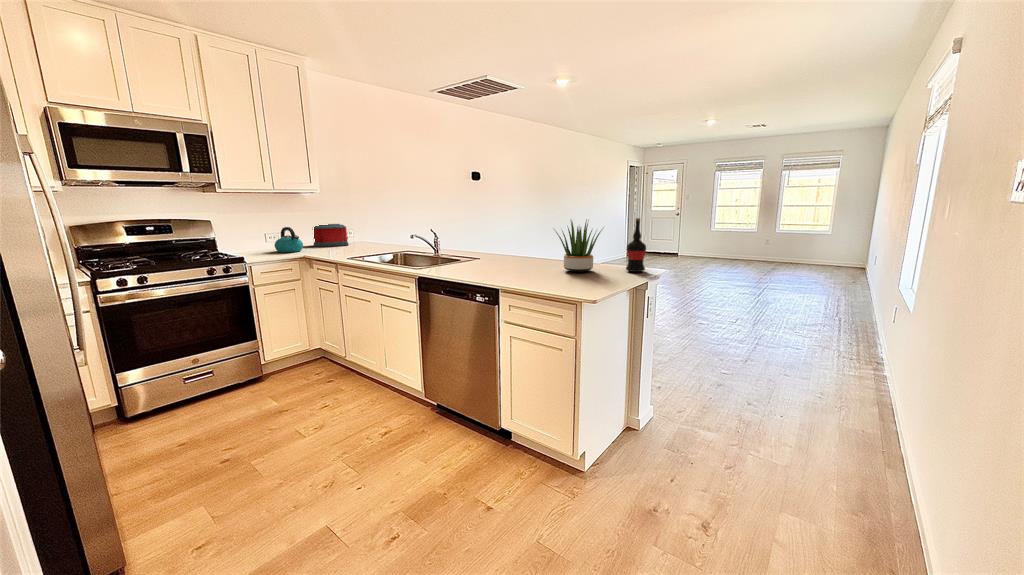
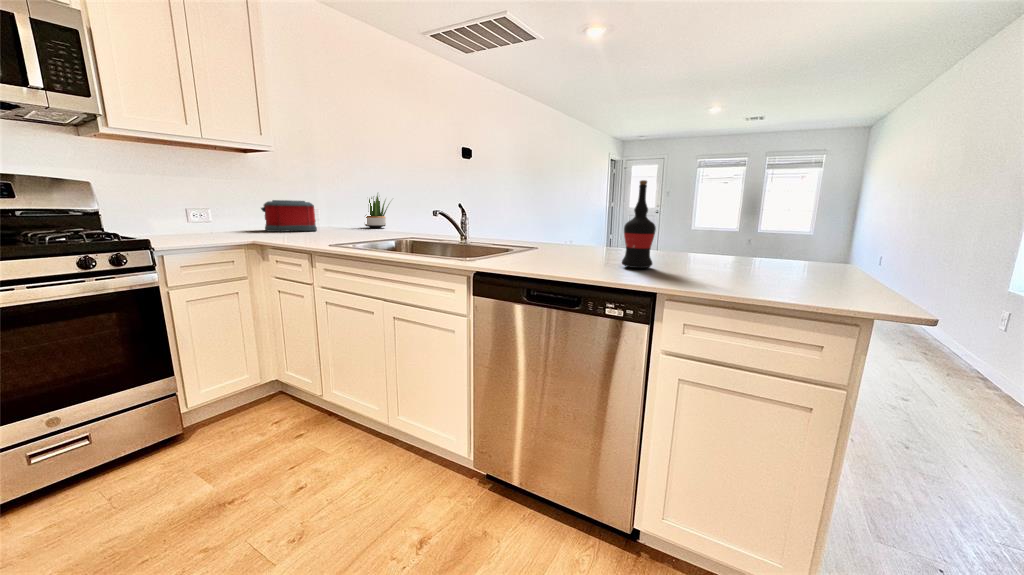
wine bottle: present [626,218,646,272] -> present [622,180,656,268]
potted plant: present [556,220,603,272] -> present [365,195,390,228]
kettle: present [275,227,303,252] -> none [205,198,252,237]

